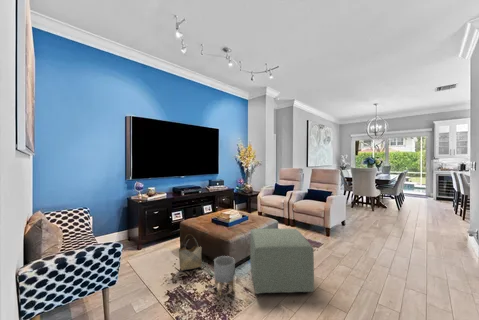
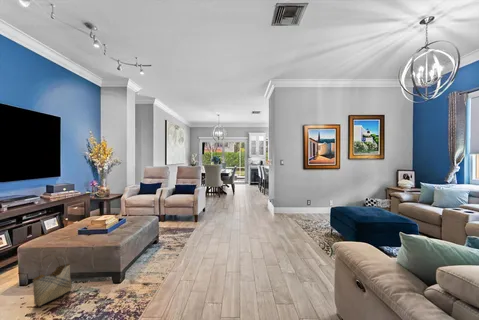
ottoman: present [250,228,314,294] -> none [138,219,205,287]
planter: present [214,256,235,295] -> none [104,262,131,307]

